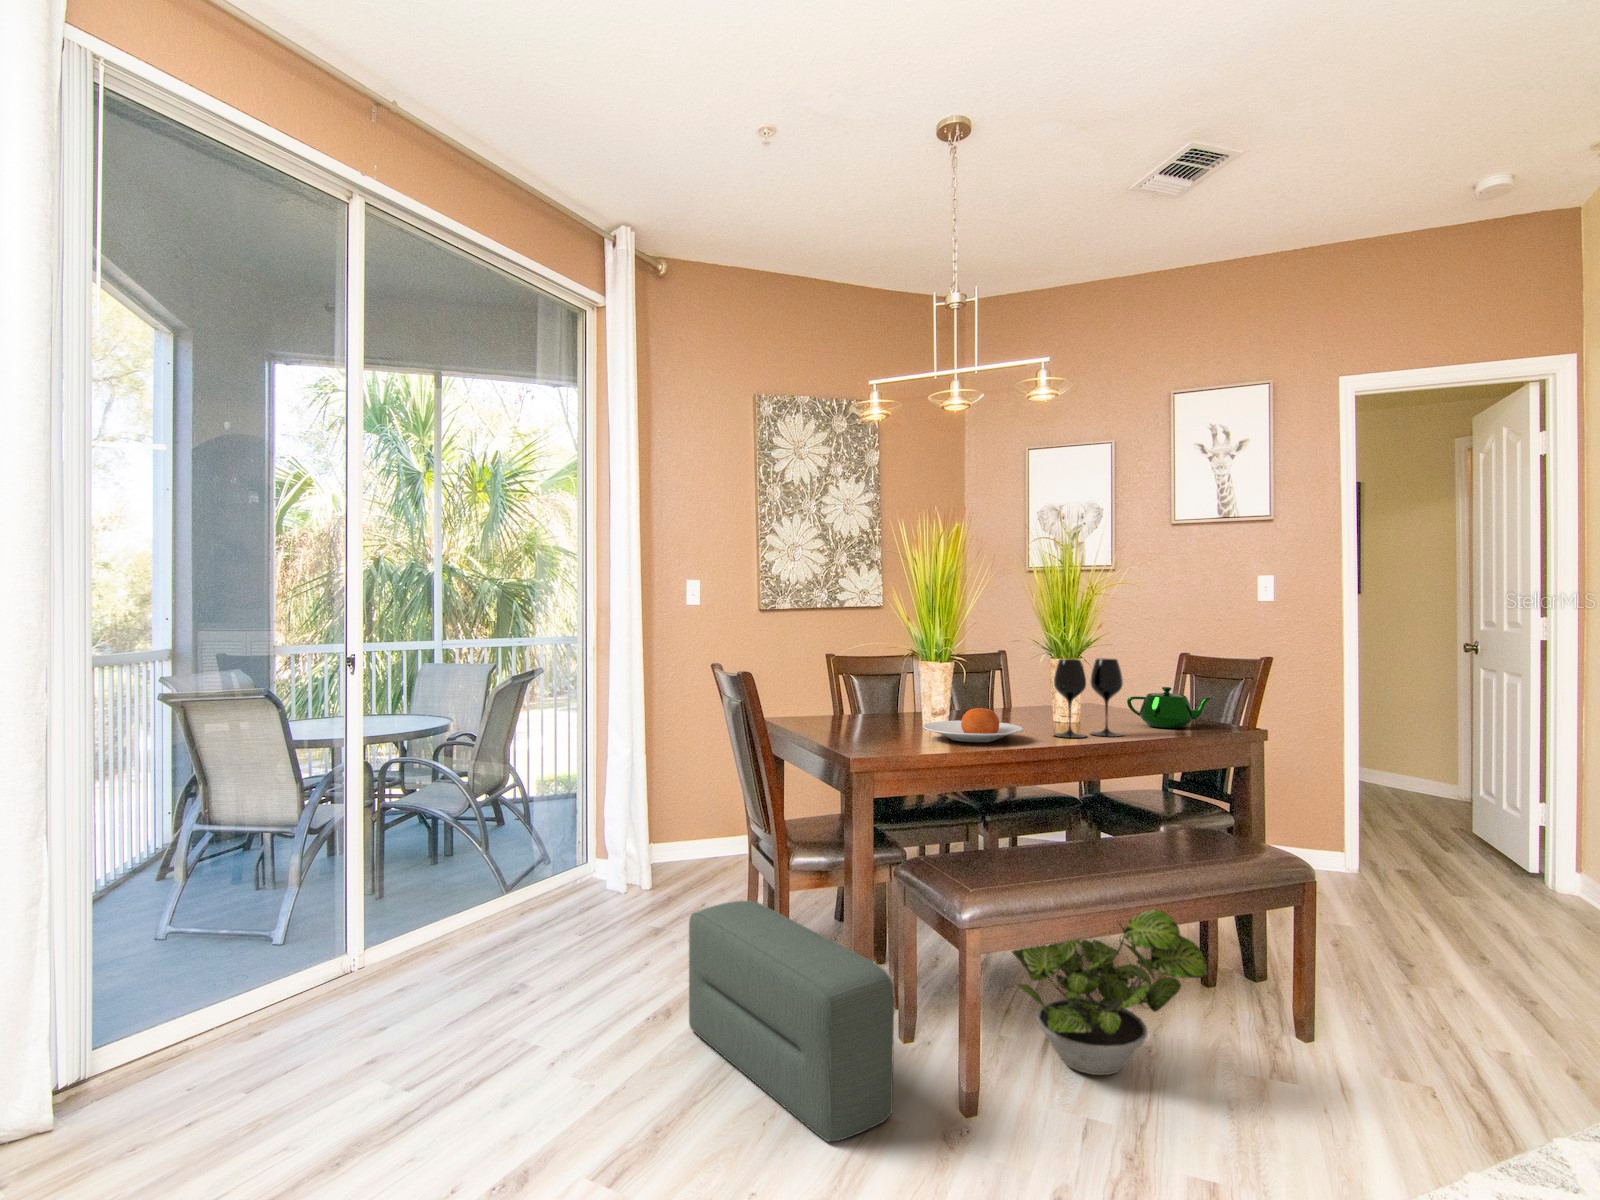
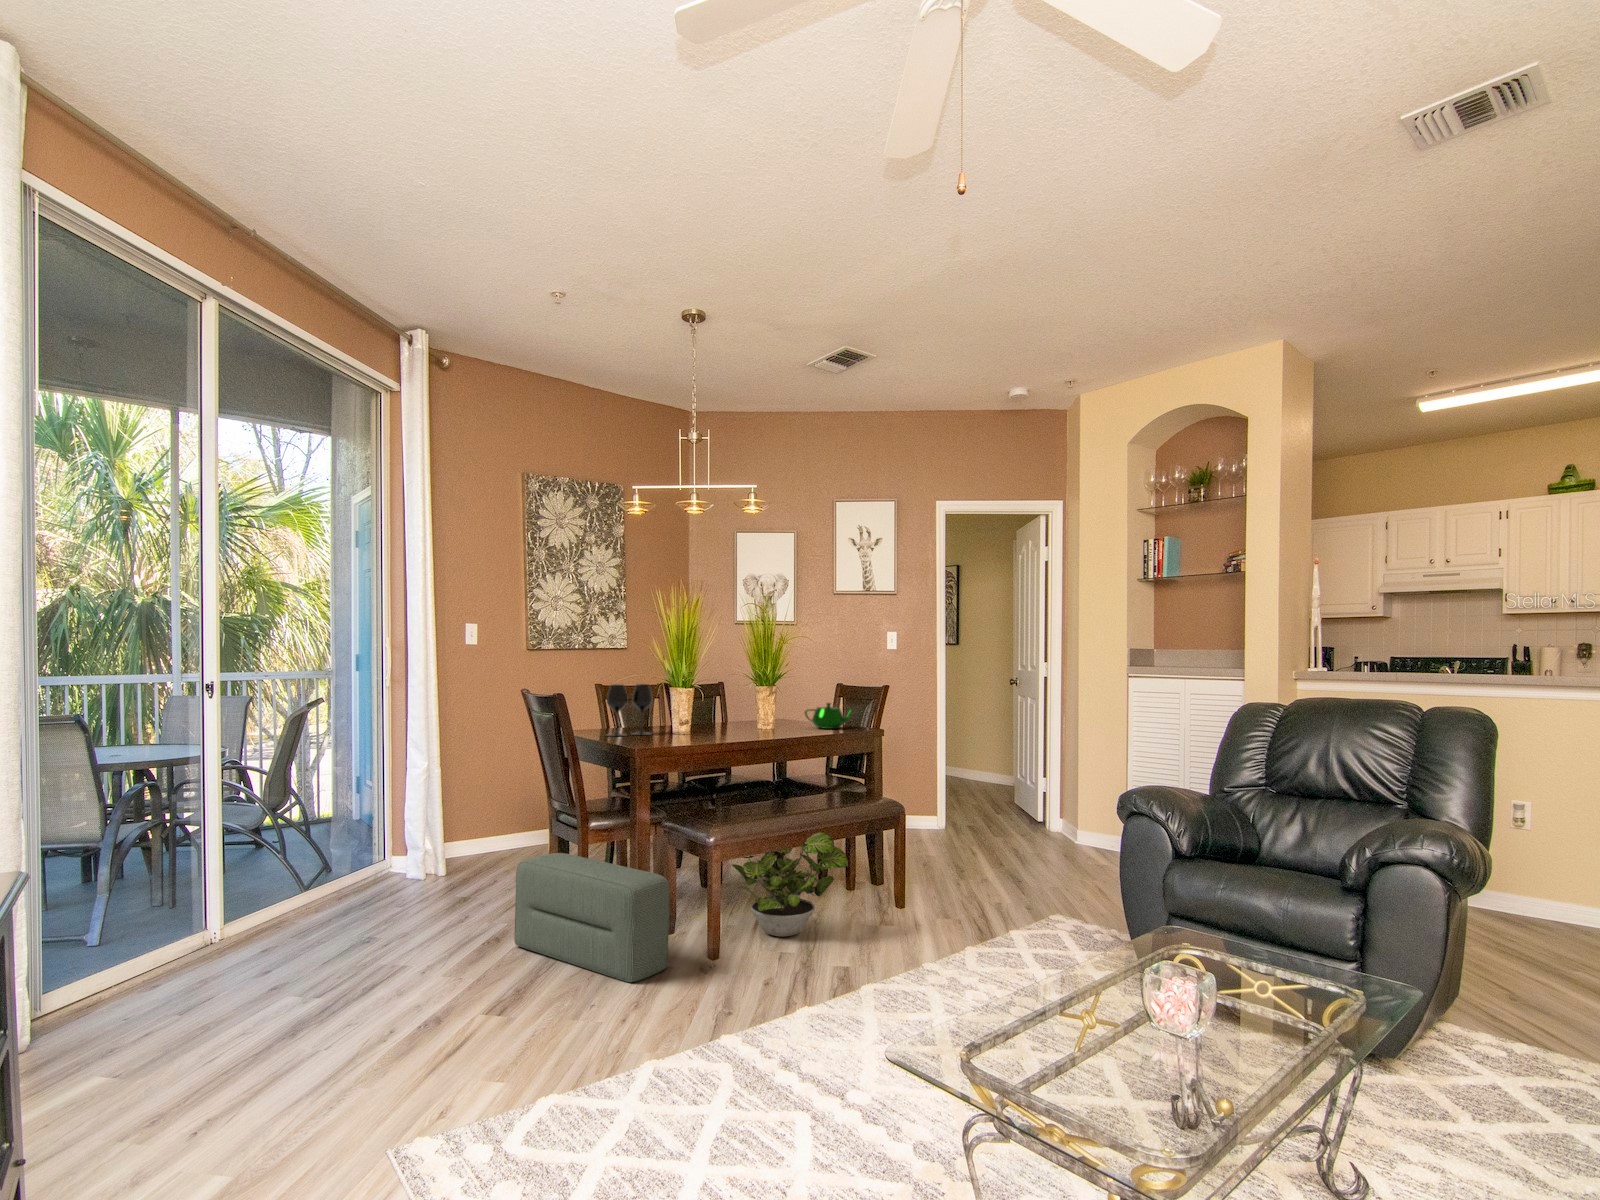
wine glass: present [1054,659,1123,738] -> present [607,684,652,736]
plate: present [923,708,1023,742] -> none [677,717,742,739]

